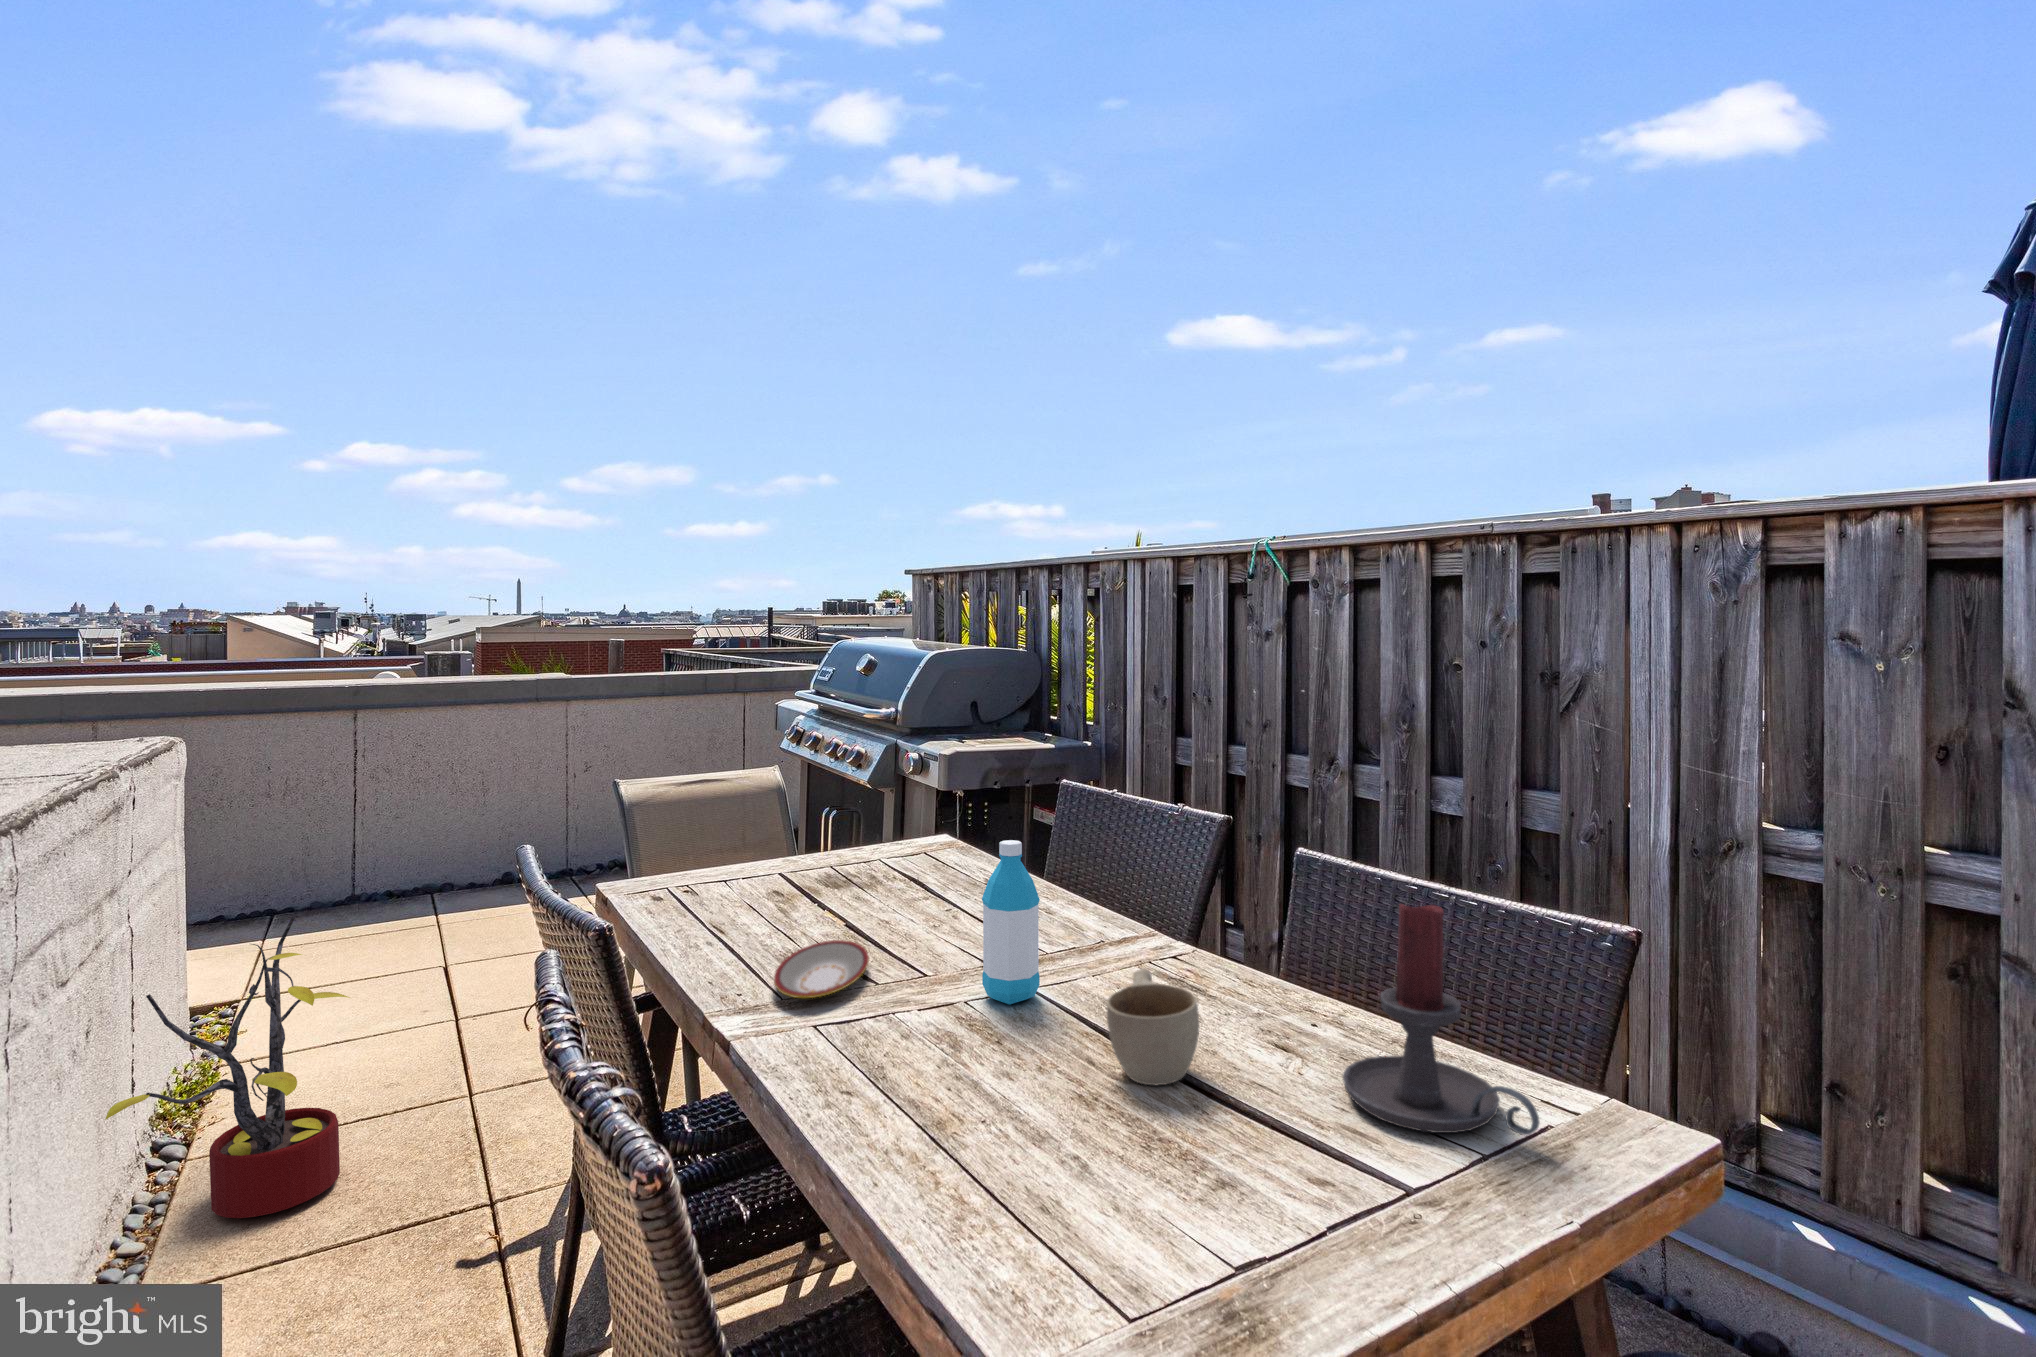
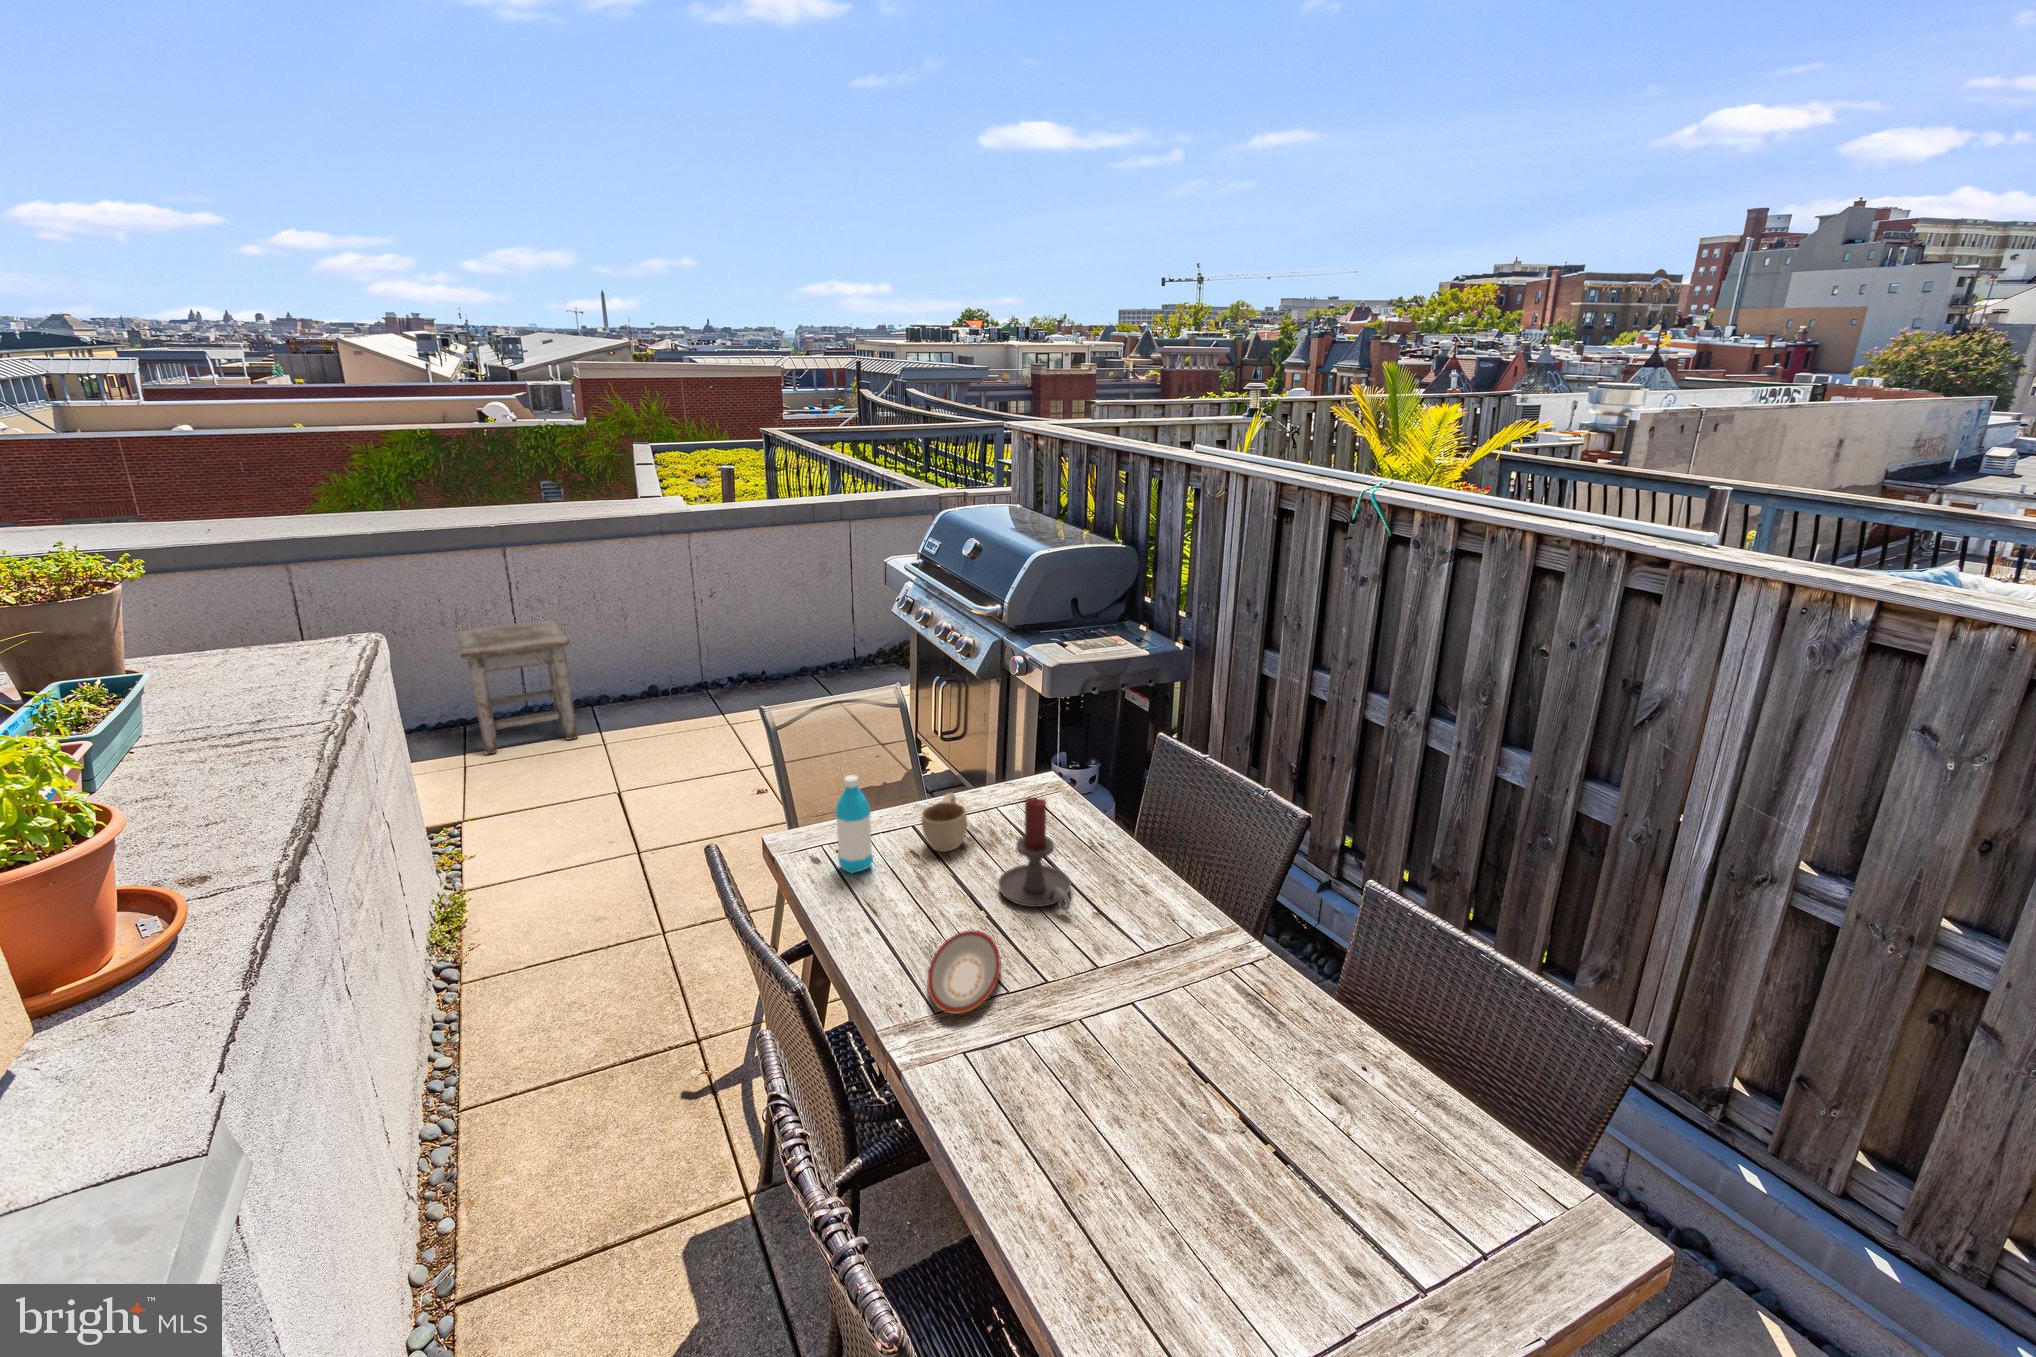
stool: none [270,786,406,937] -> present [456,619,578,754]
water bottle: present [982,840,1040,1004] -> present [835,775,873,873]
candle holder: present [1343,904,1540,1136] -> present [998,797,1071,911]
decorative plant: present [105,916,350,1218] -> none [419,811,582,1045]
cup: present [1106,969,1199,1085] -> present [921,793,967,852]

